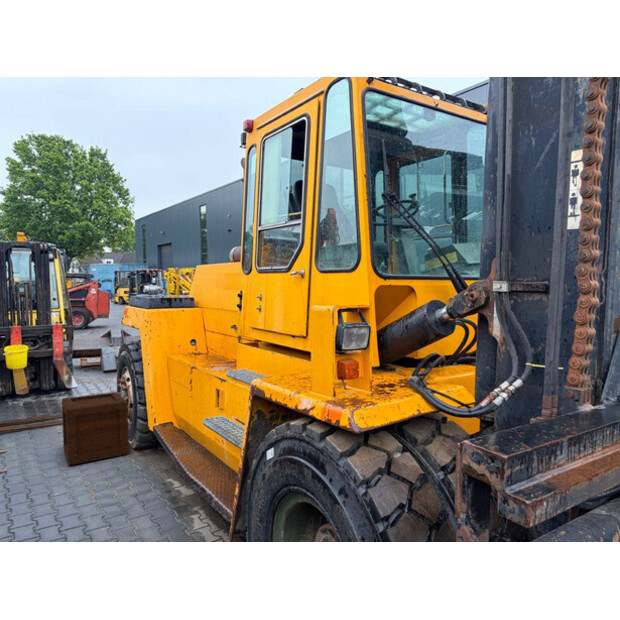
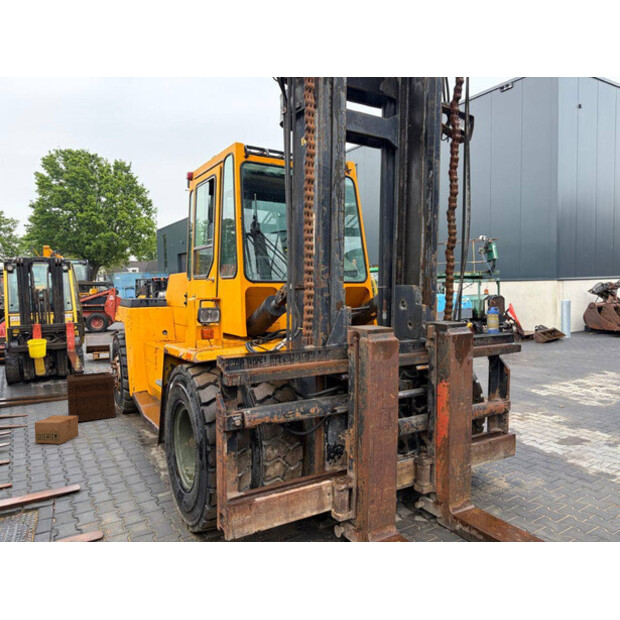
cardboard box: none [23,460,84,505] -> present [35,415,78,444]

